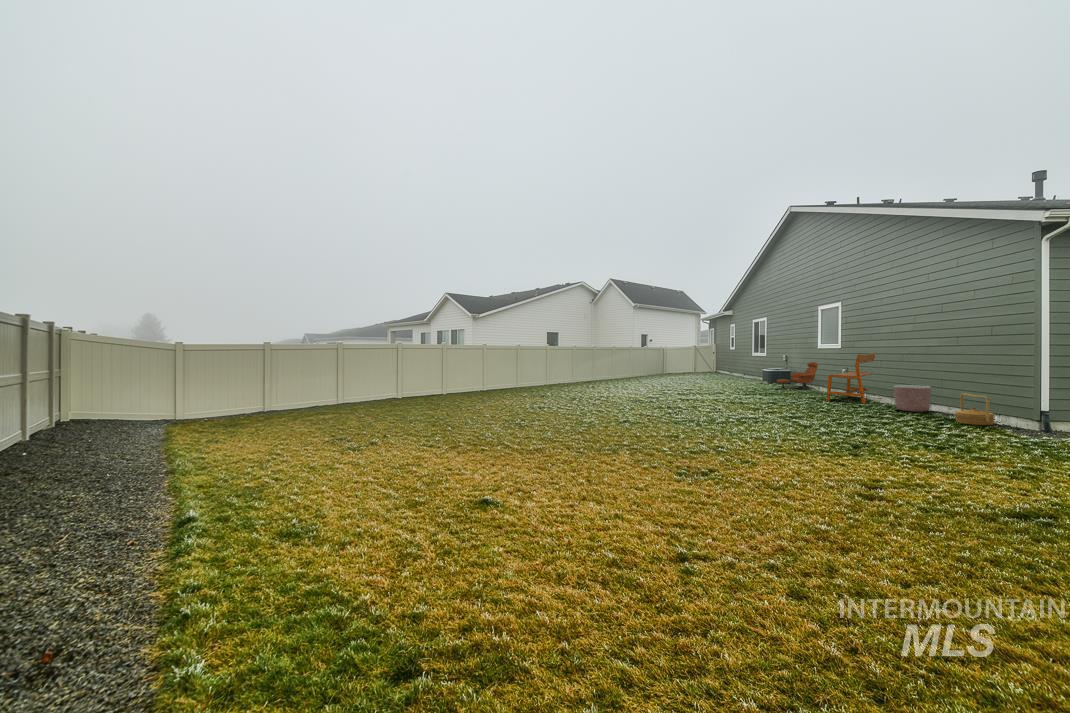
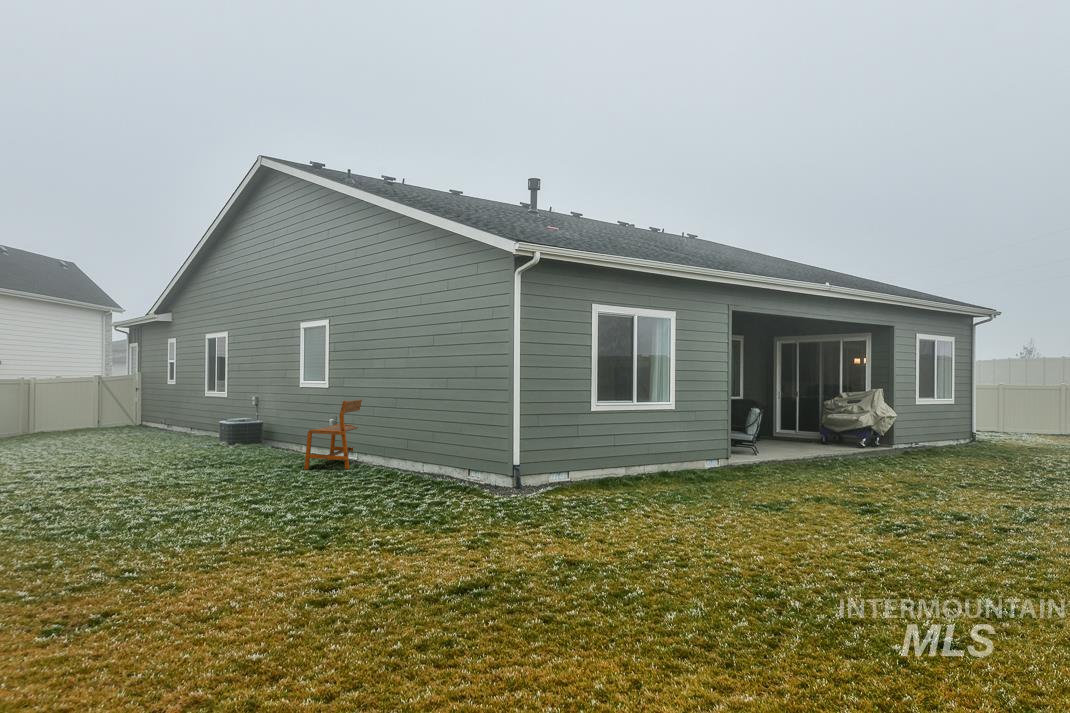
lounge chair: present [777,362,818,390] -> none [239,410,298,456]
planter: present [894,385,931,412] -> none [377,442,412,476]
woven basket: present [955,394,995,425] -> none [429,450,460,486]

